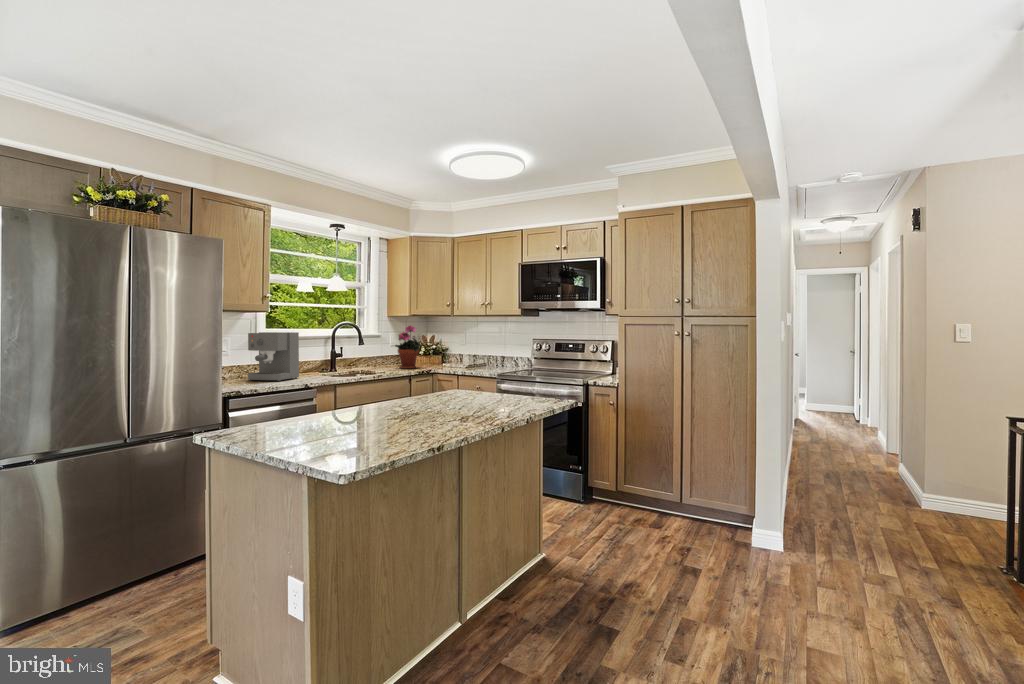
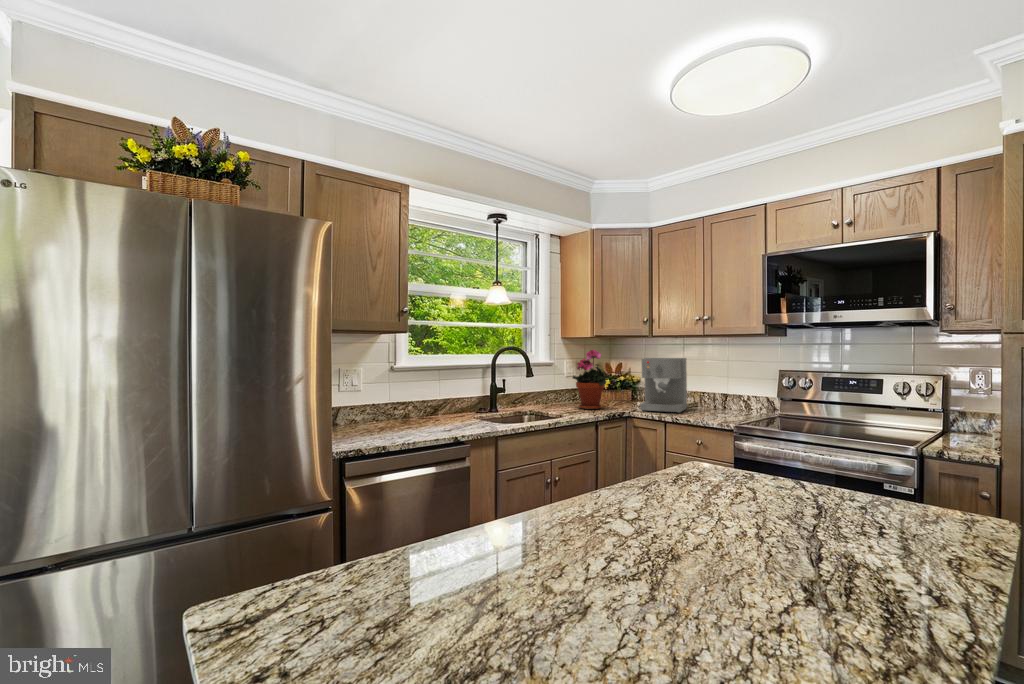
coffee maker: present [248,332,299,381] -> present [640,358,687,413]

